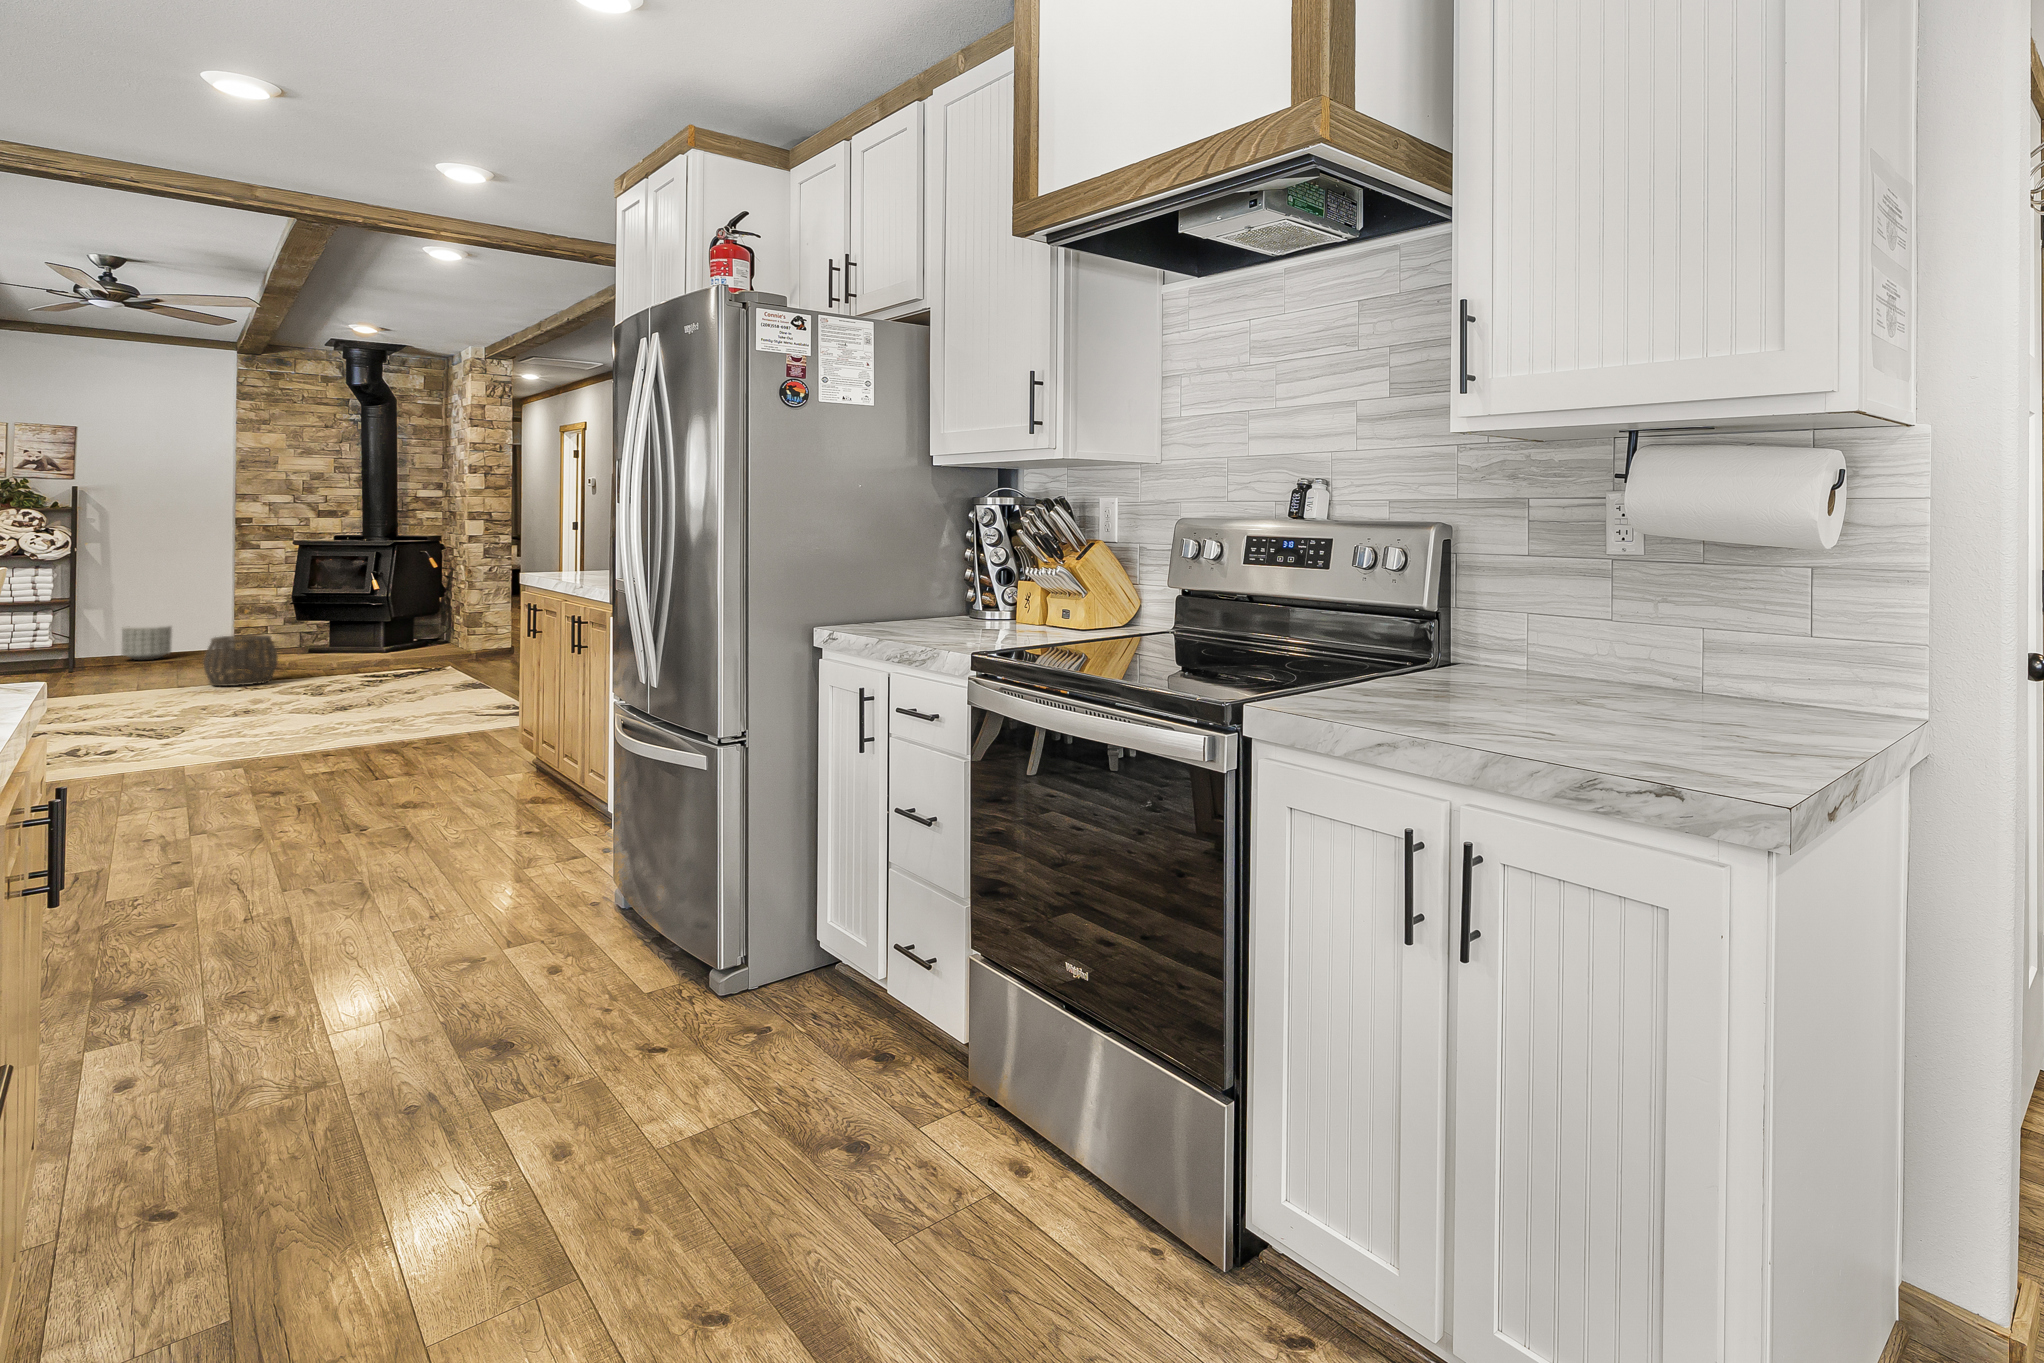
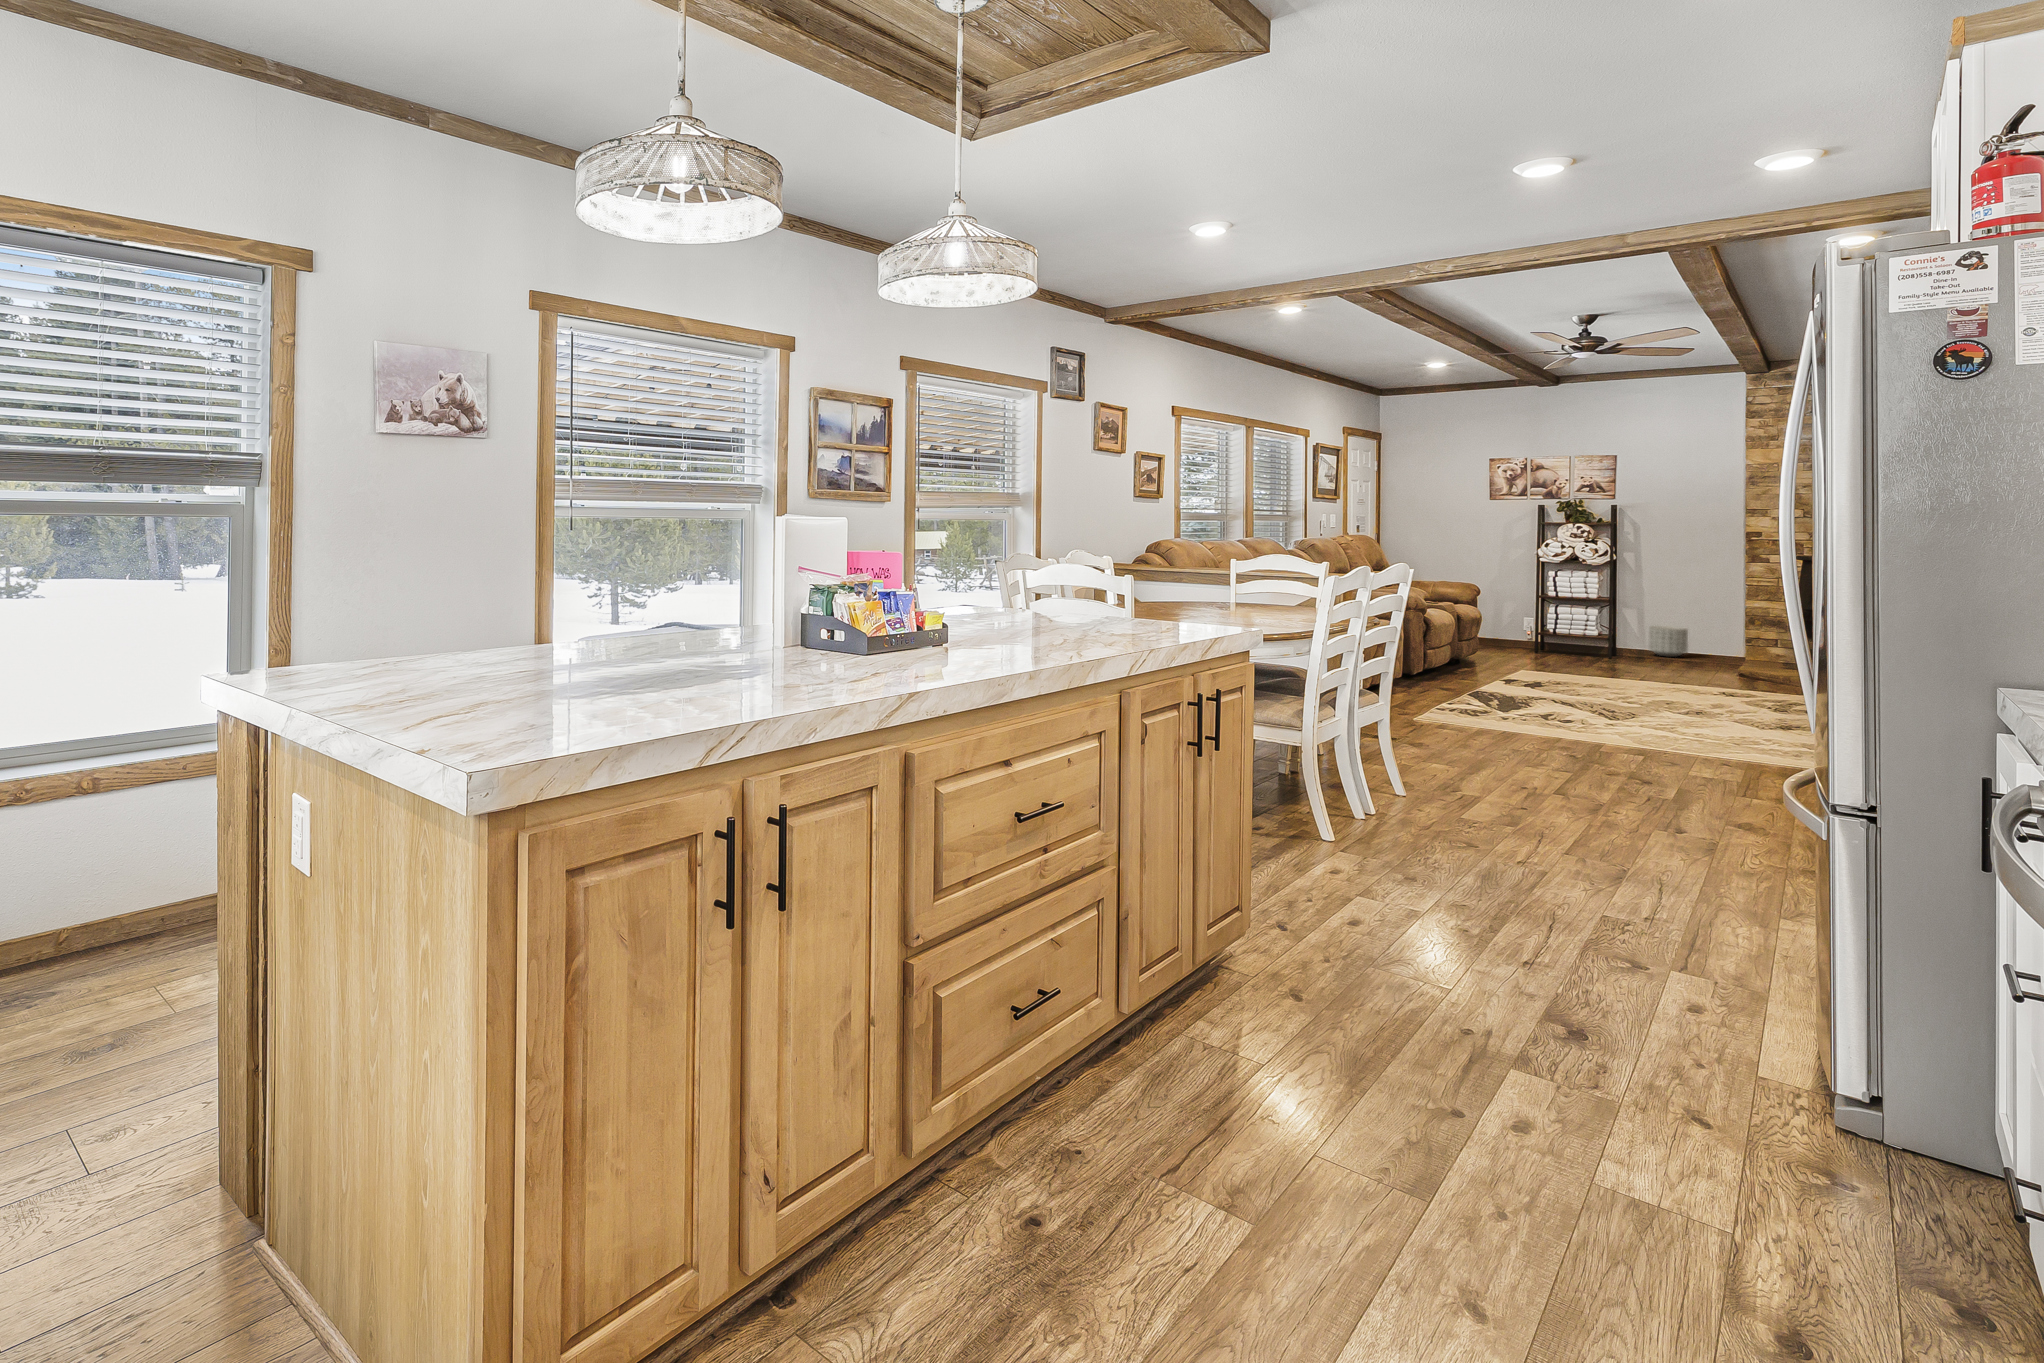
woven basket: present [204,635,278,686] -> none [1685,641,1754,691]

